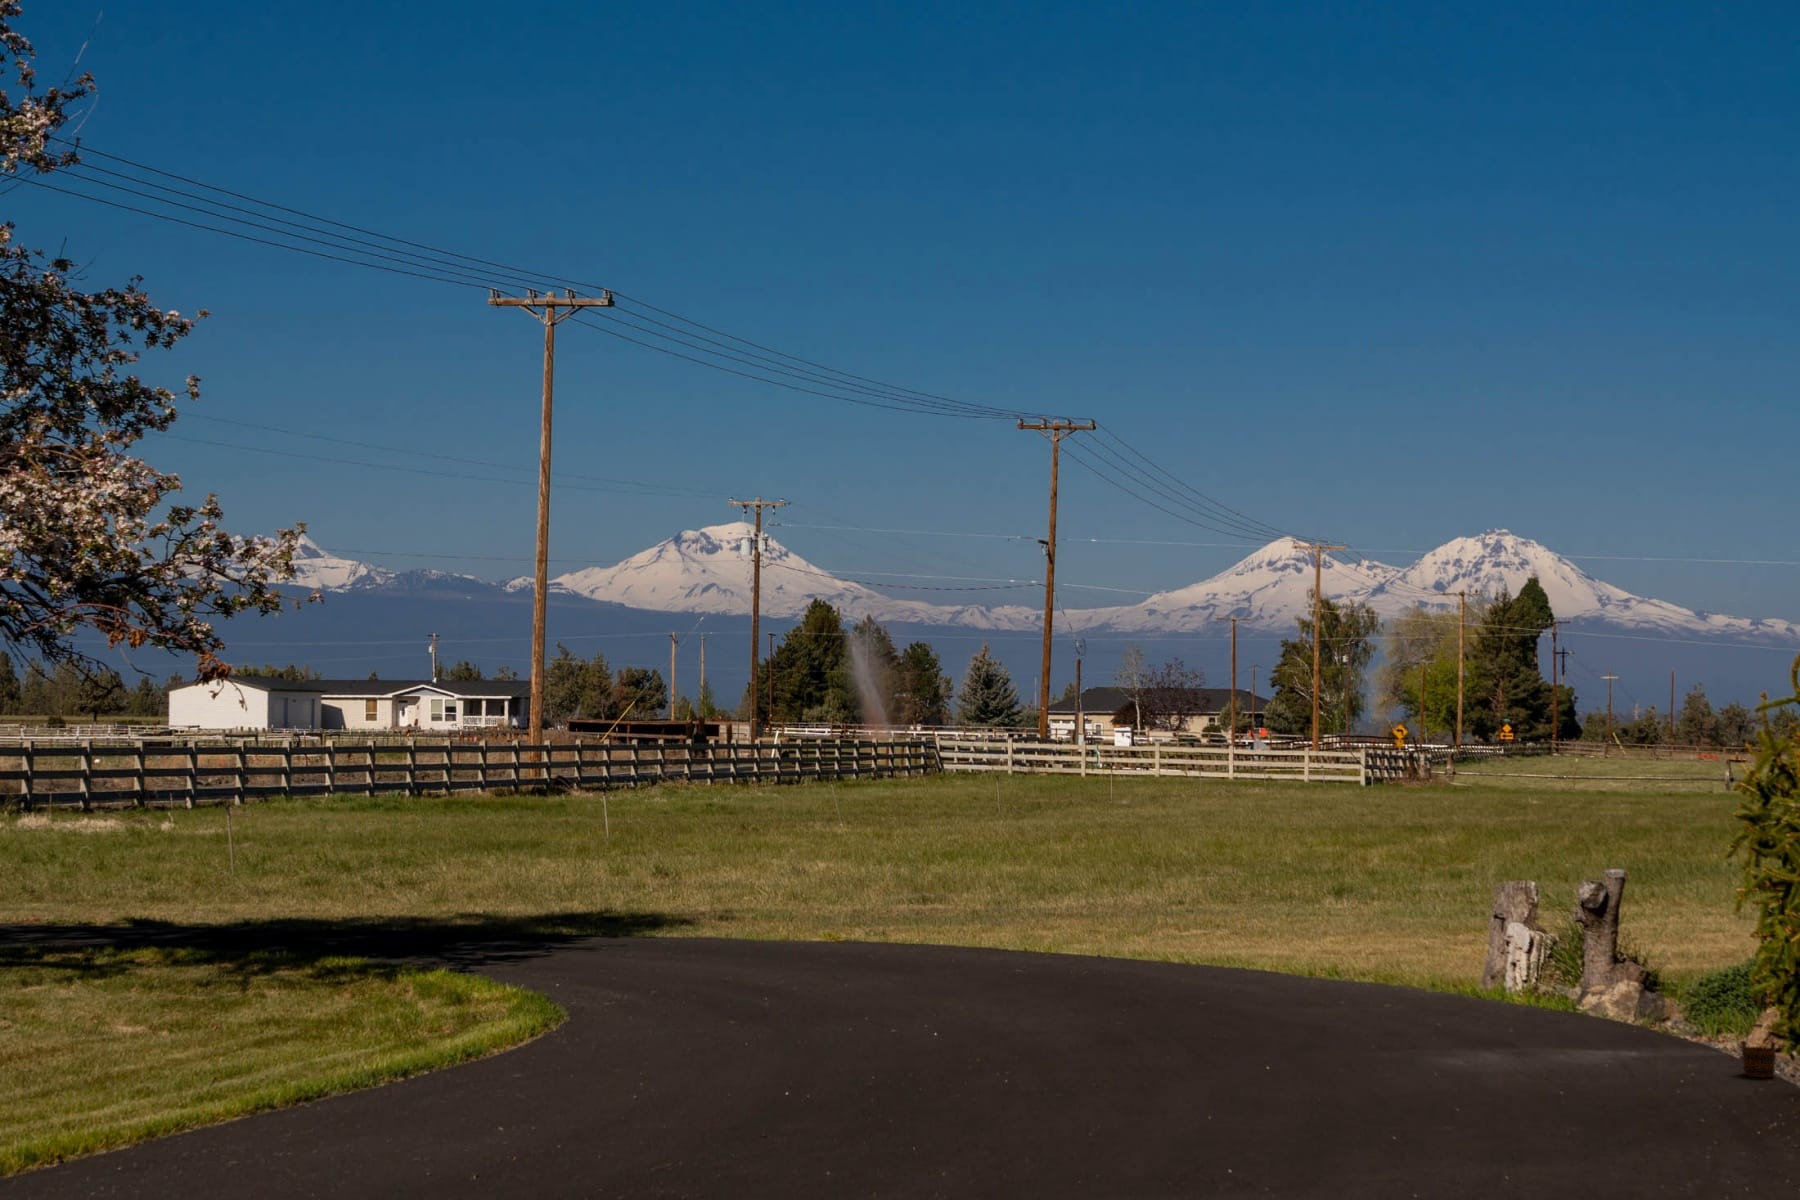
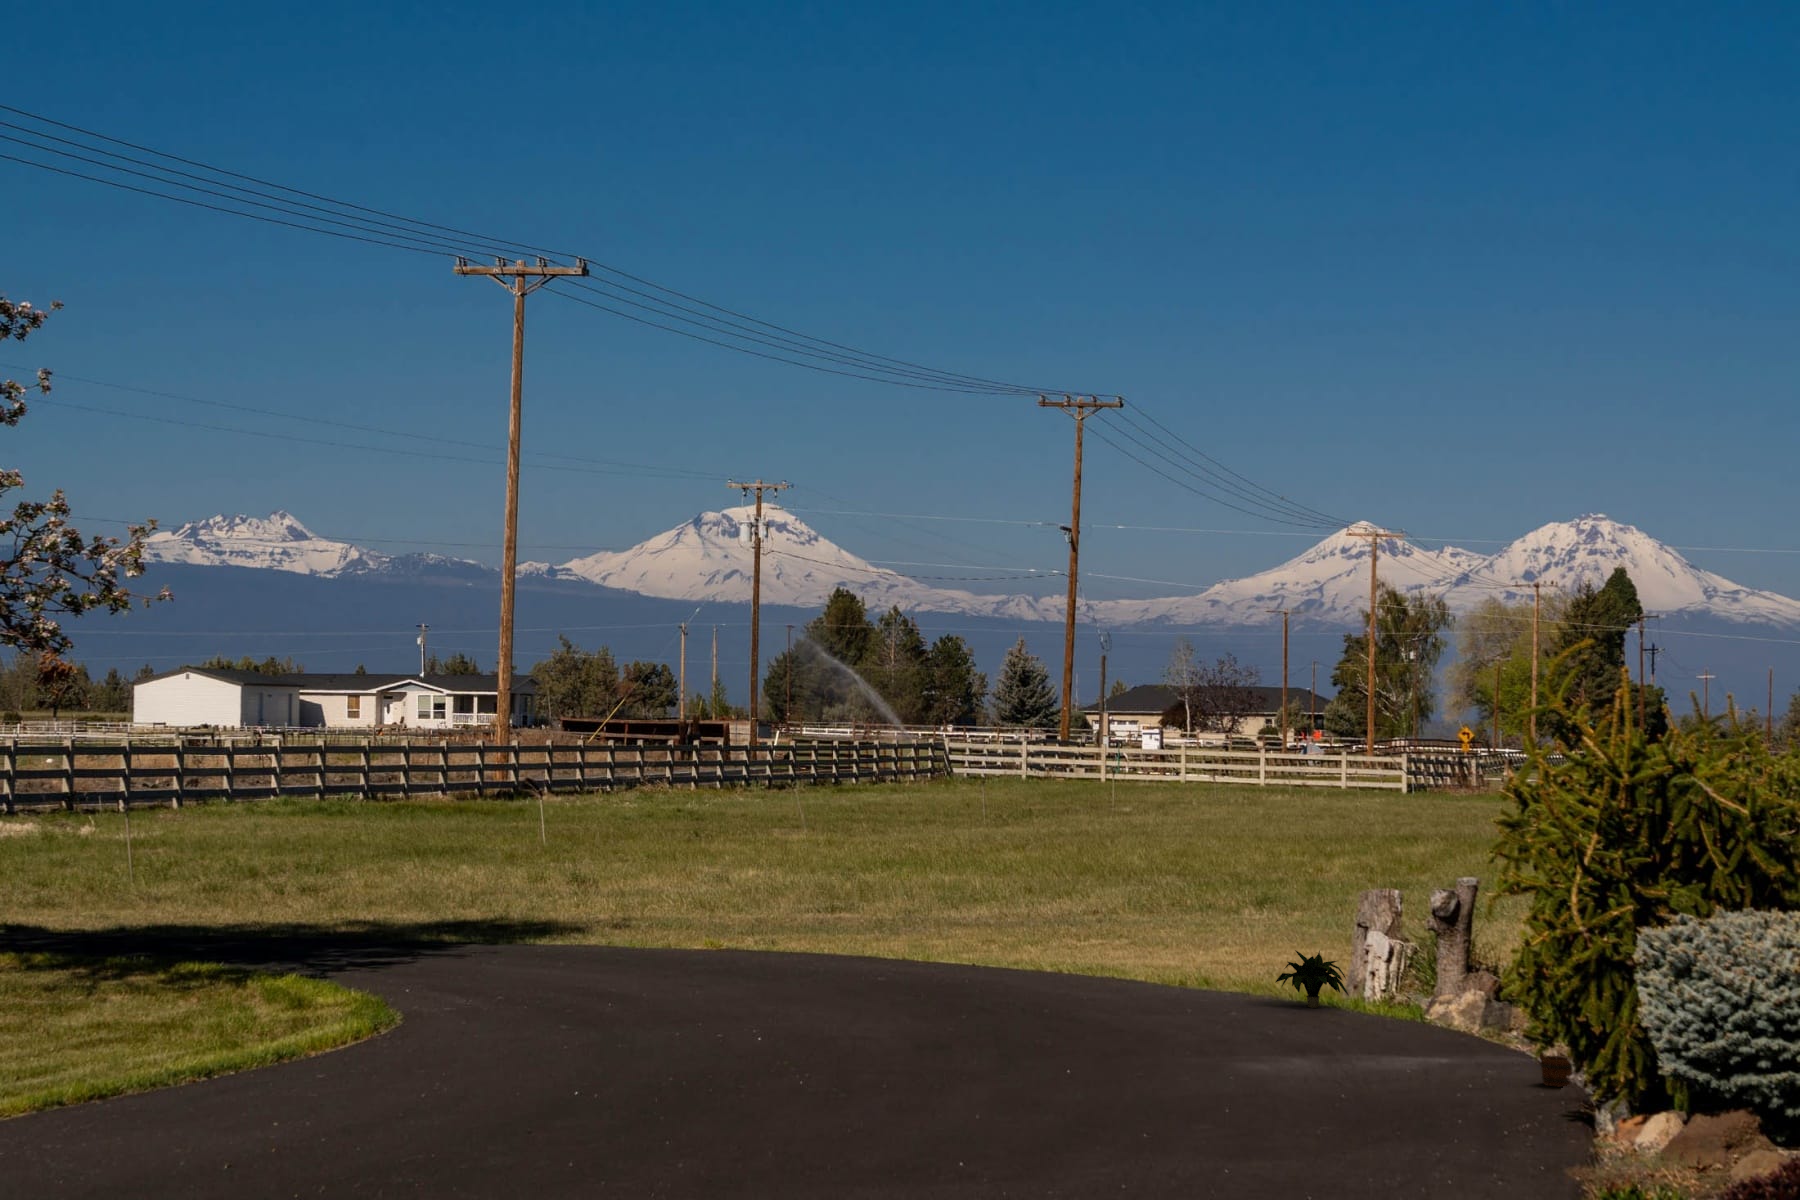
potted plant: none [1413,940,1488,997] -> present [1276,950,1348,1008]

